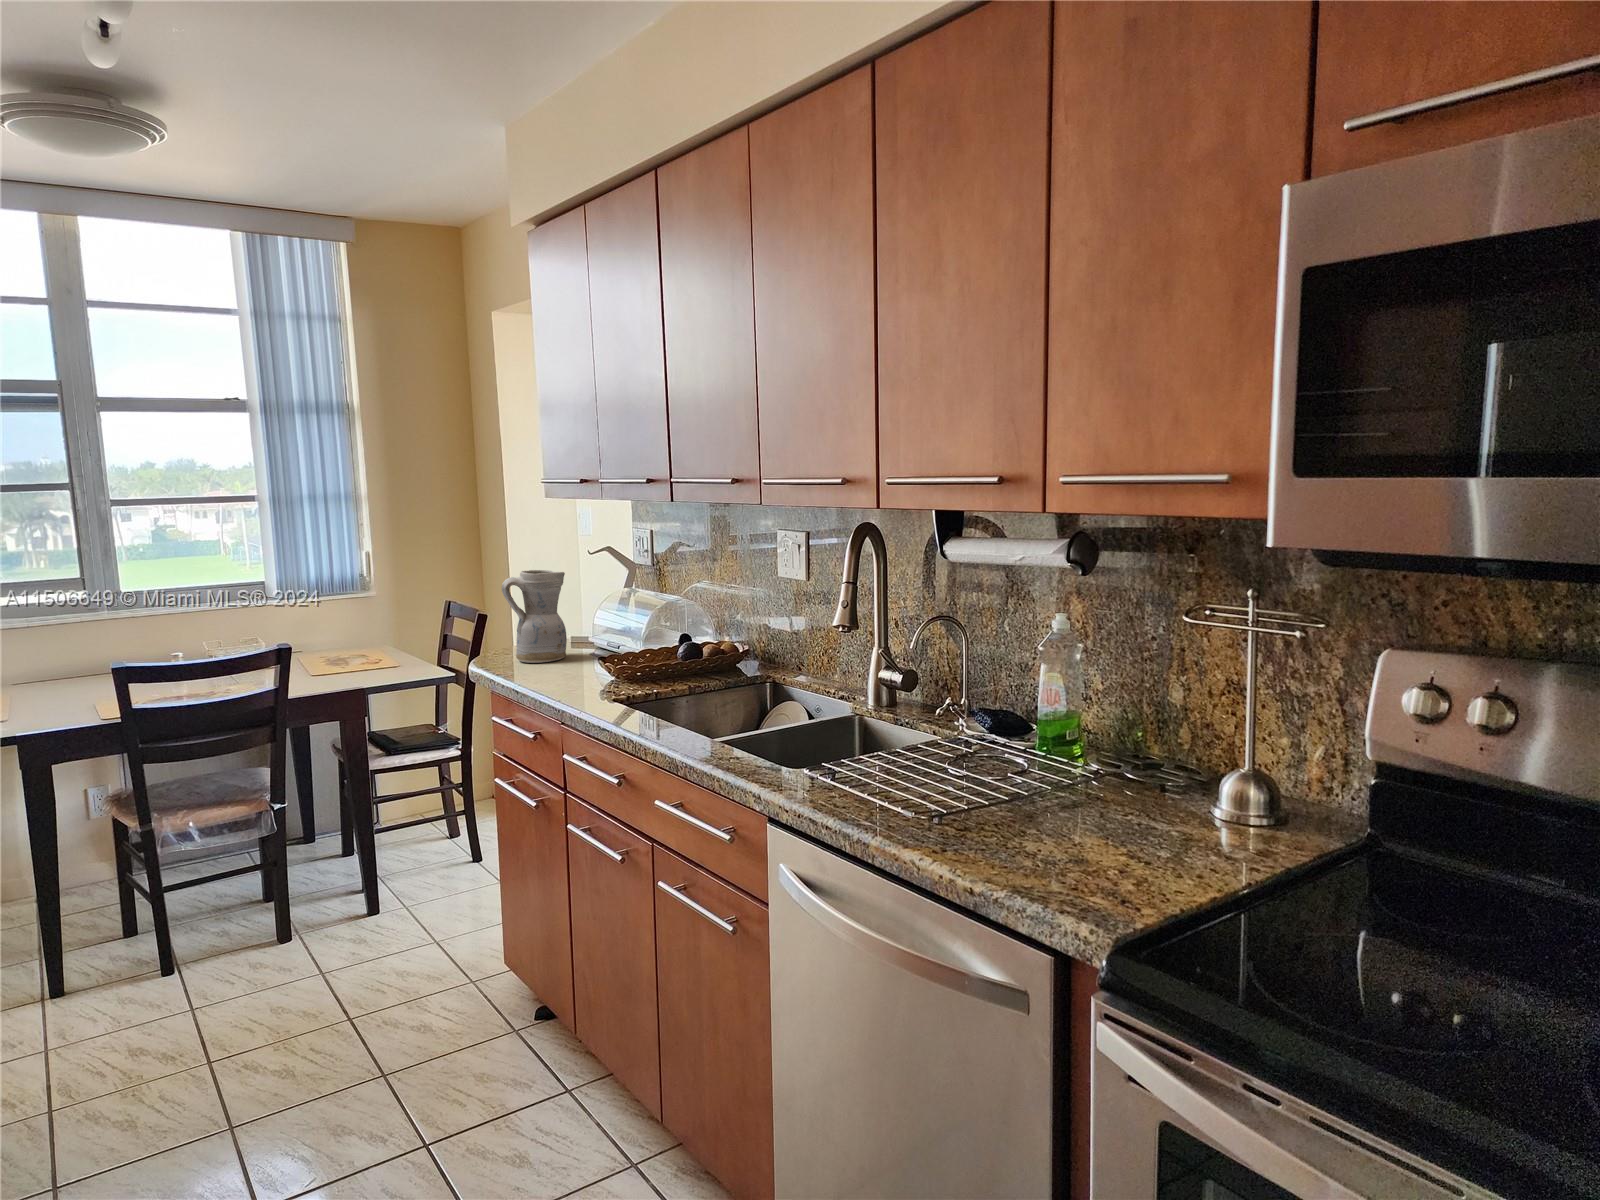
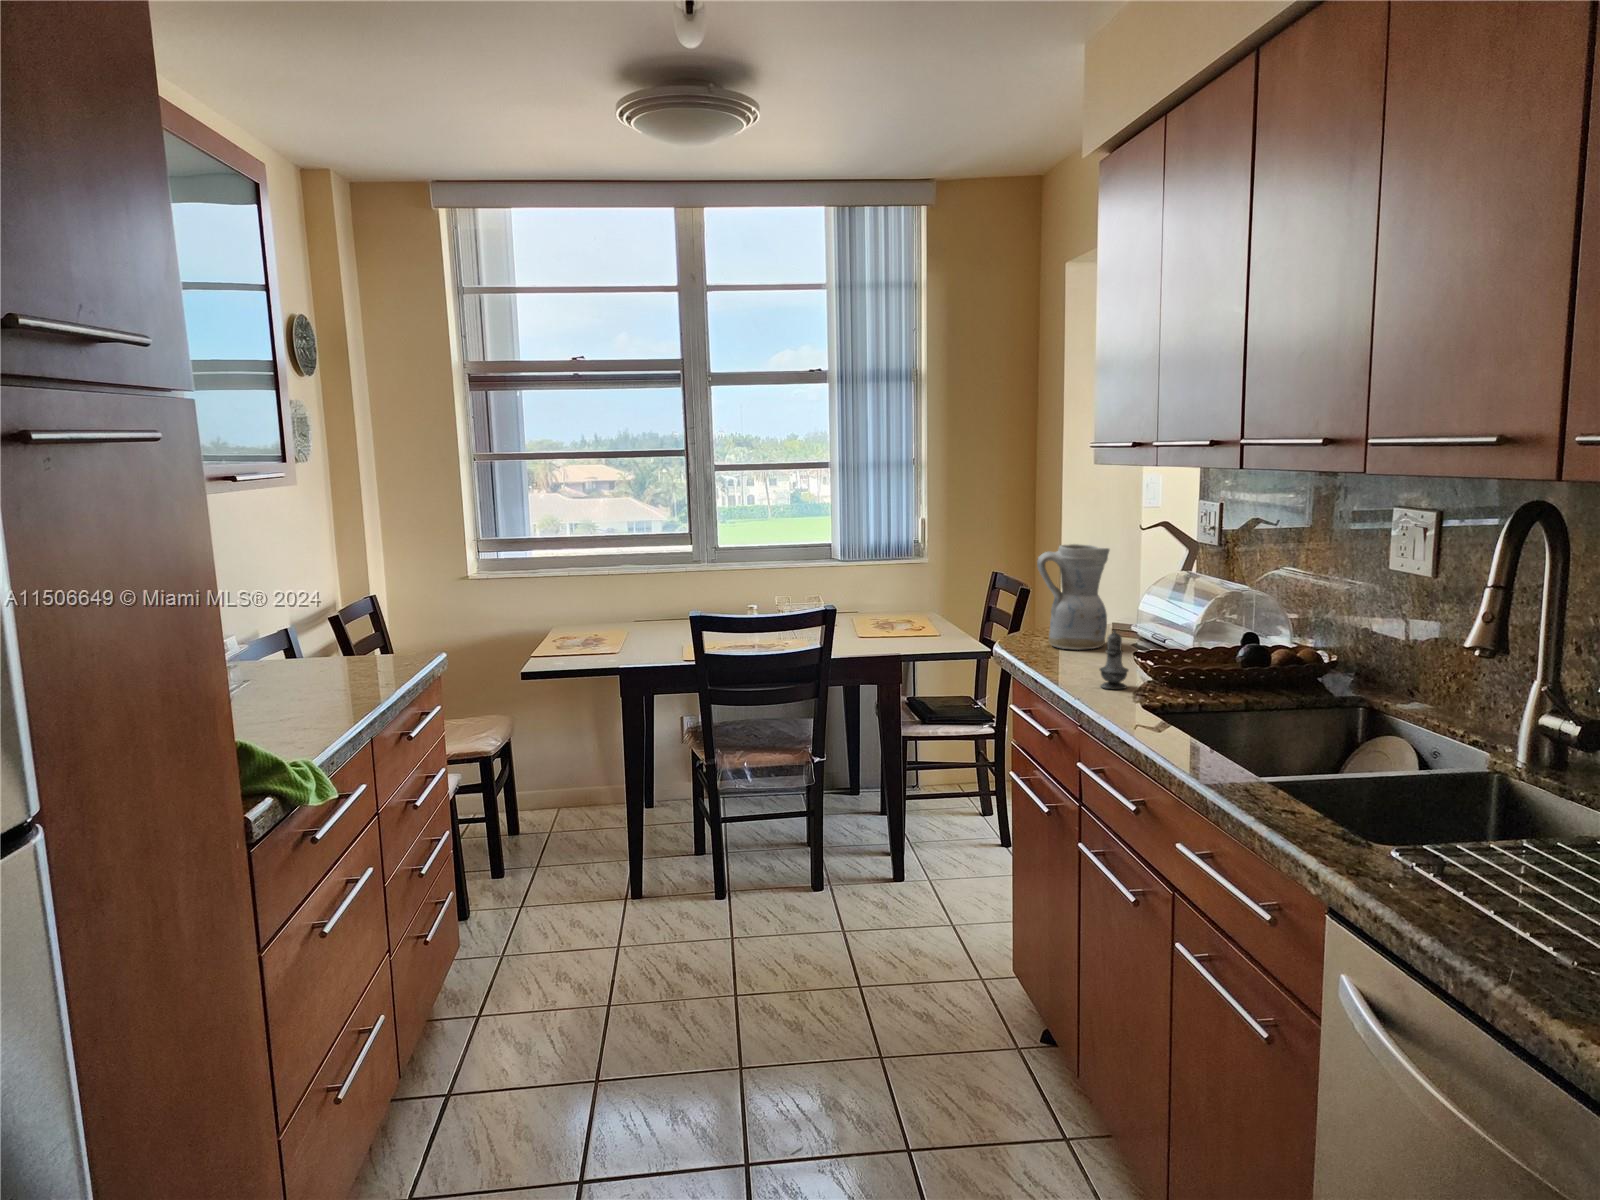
salt shaker: none [569,639,594,690] -> present [1100,630,1129,689]

